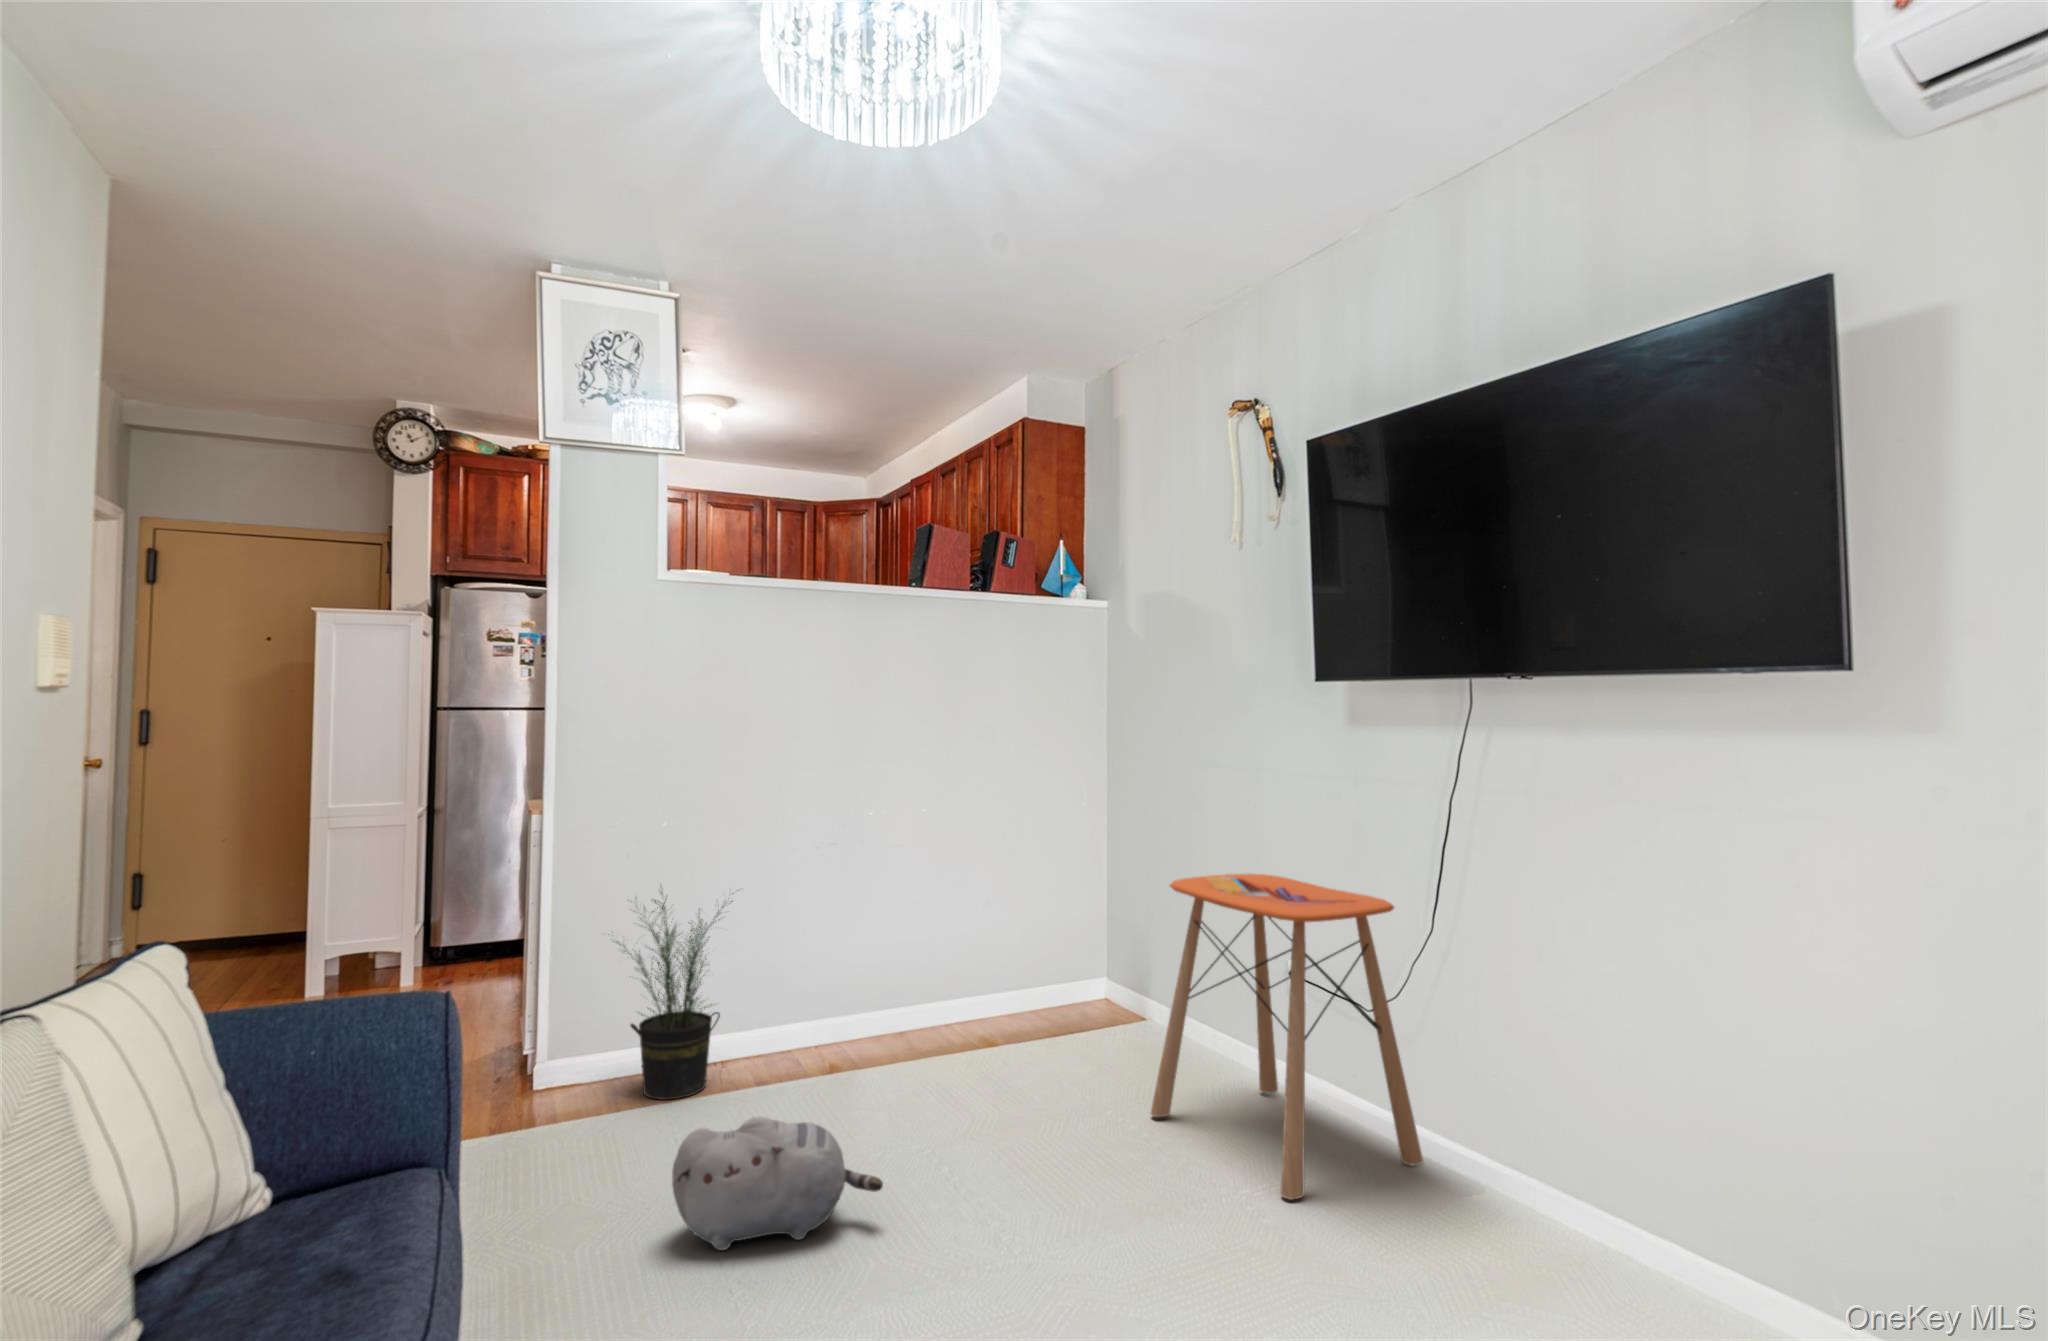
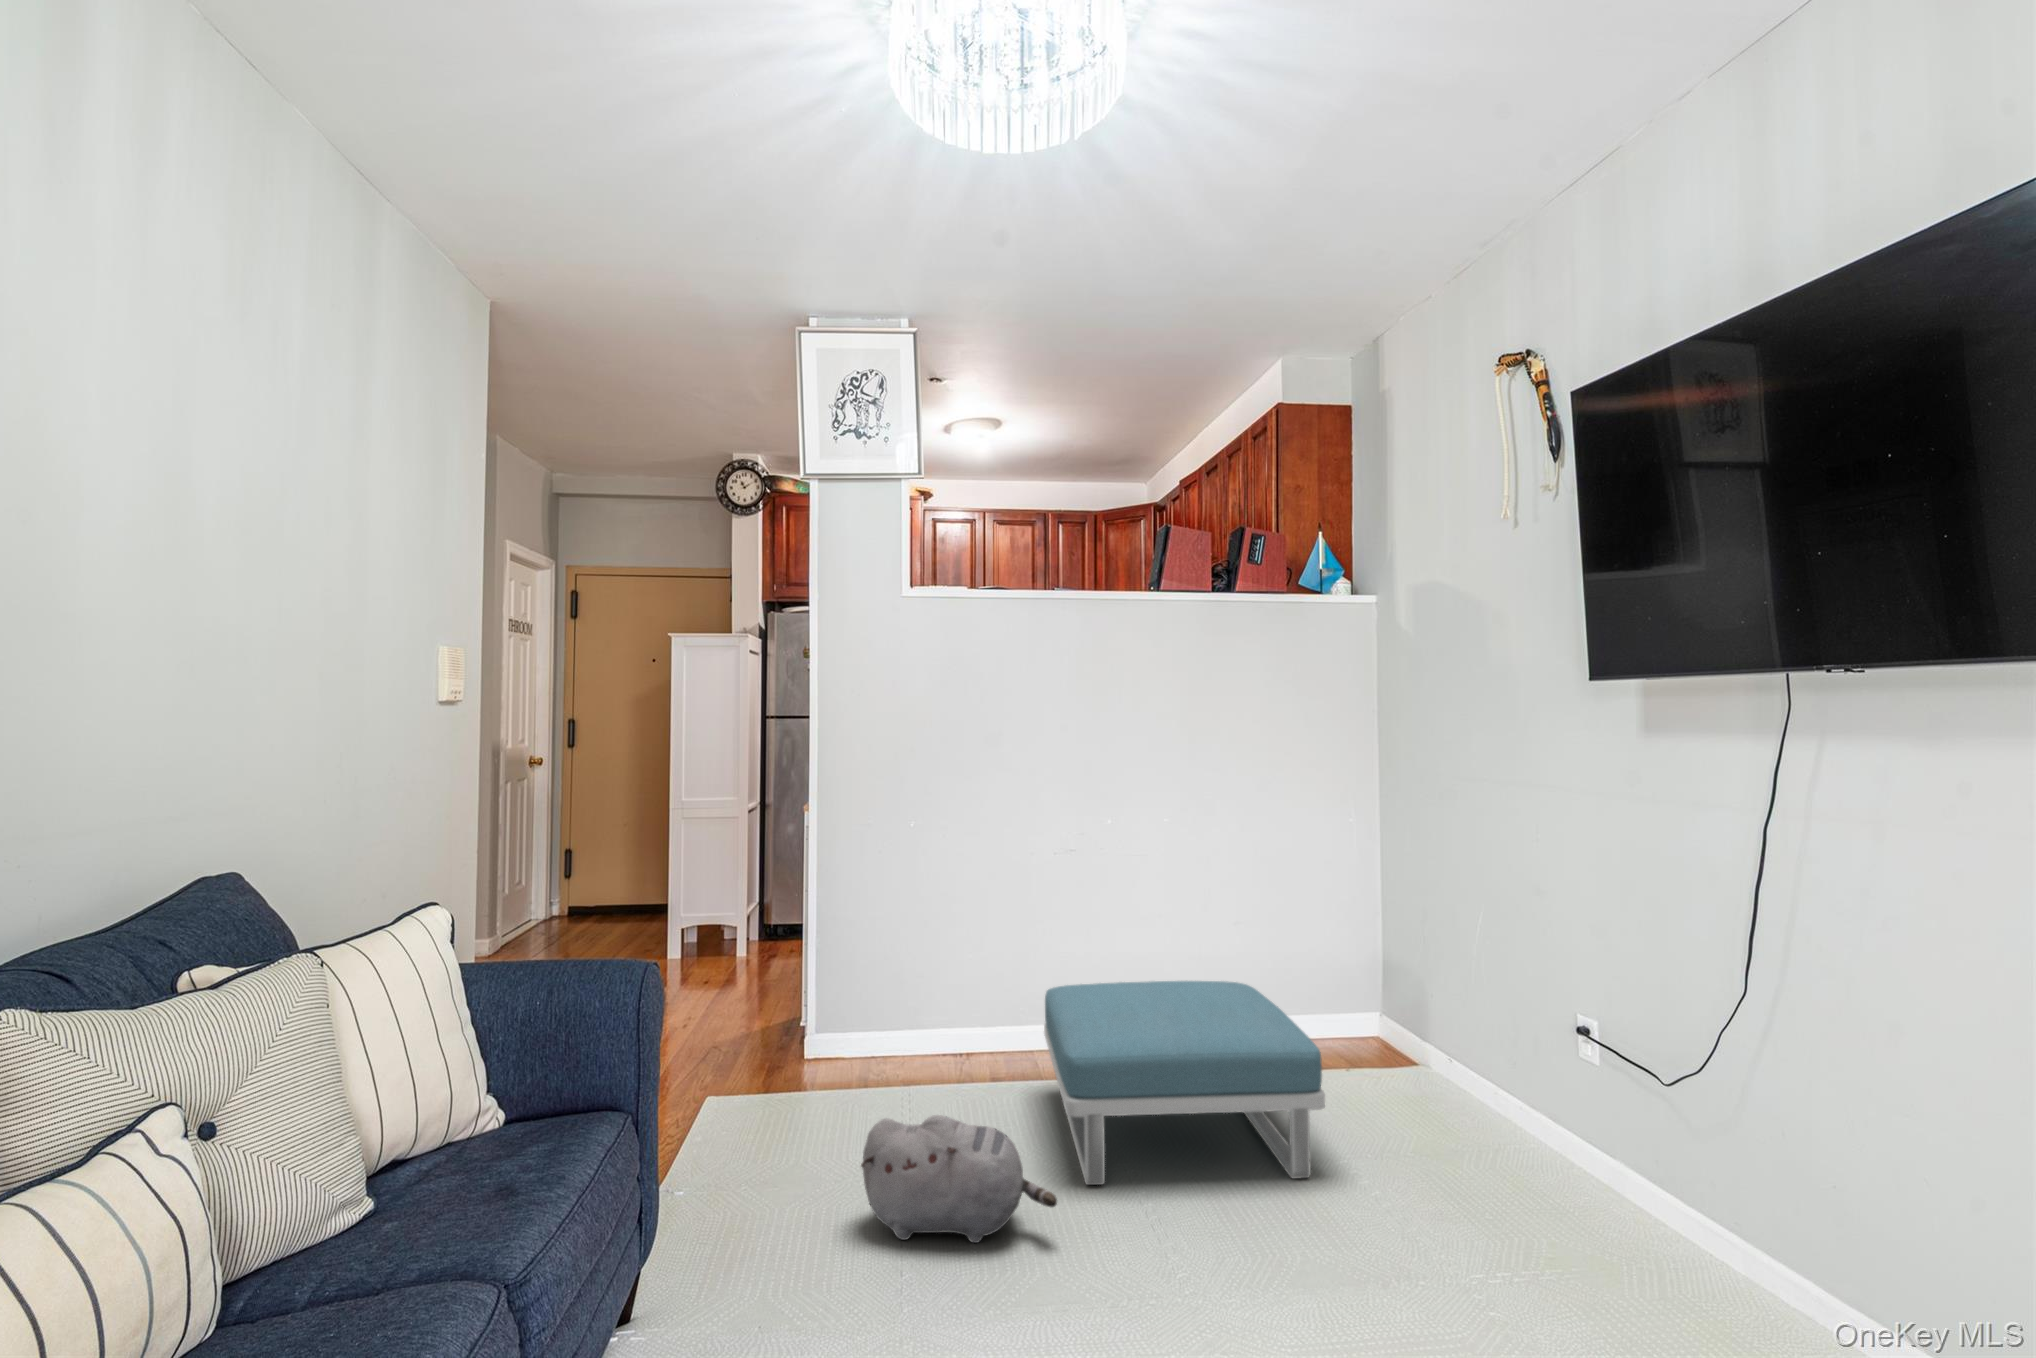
side table: present [1151,874,1423,1200] -> none [1387,905,1735,1301]
potted plant: present [612,885,739,1100] -> none [853,879,978,1084]
footstool: none [818,963,1102,1169] -> present [1044,981,1325,1185]

